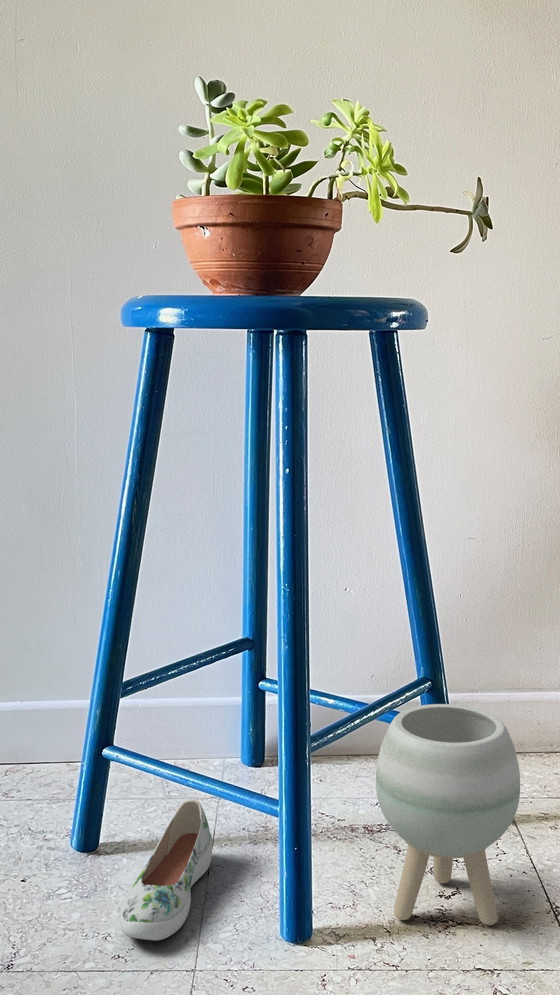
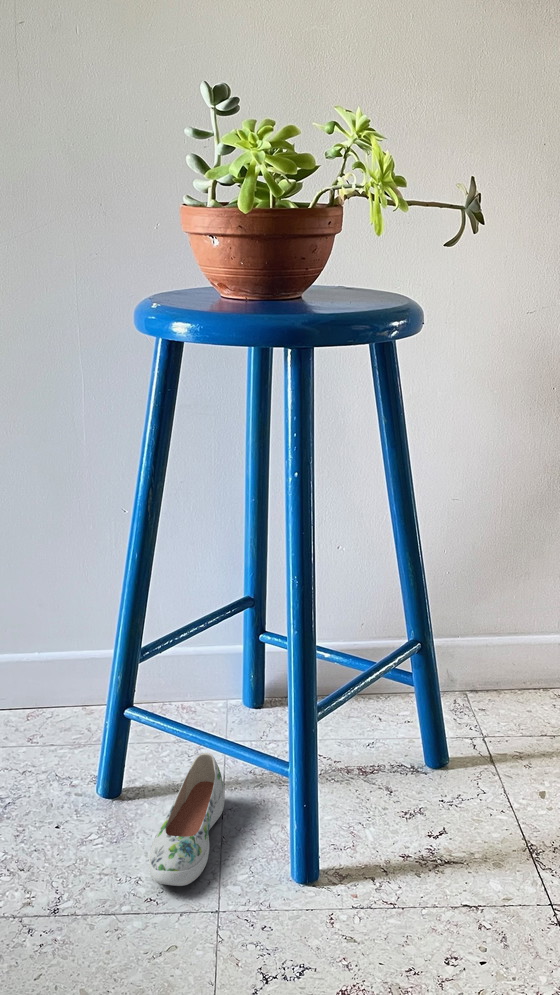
planter: present [376,704,520,925] -> none [374,671,503,863]

